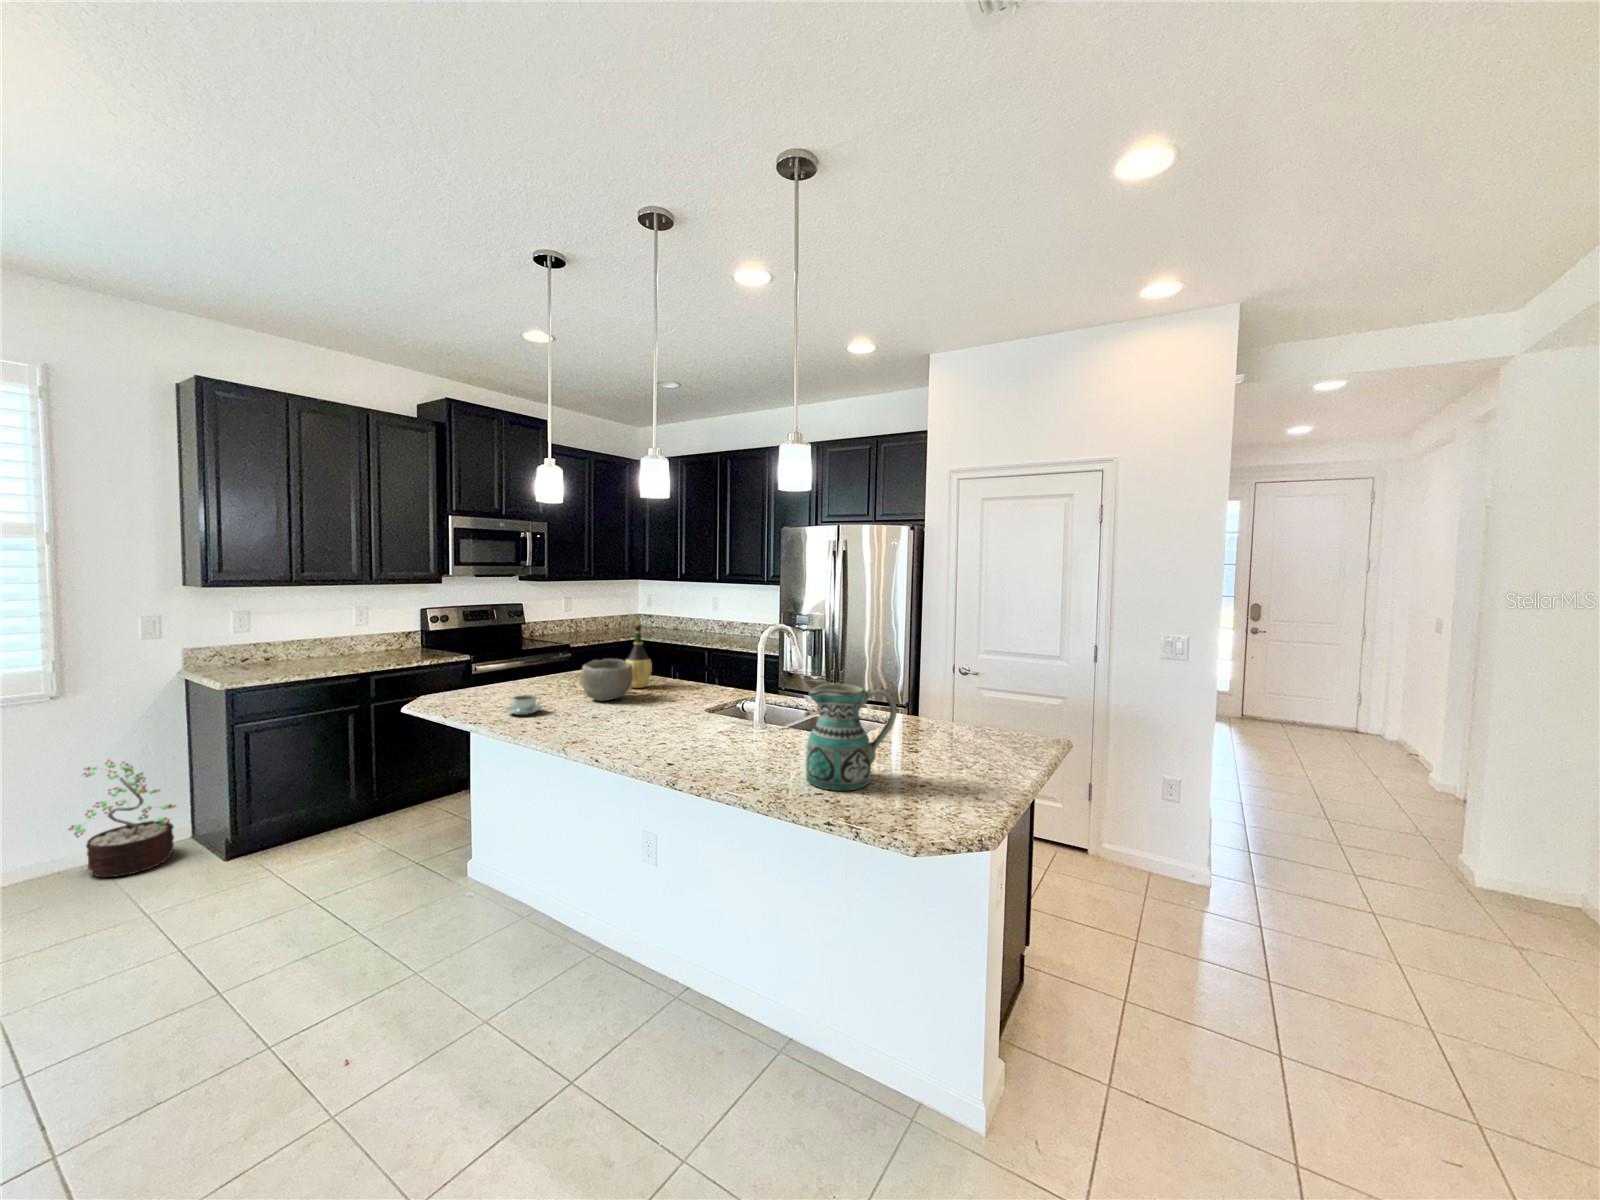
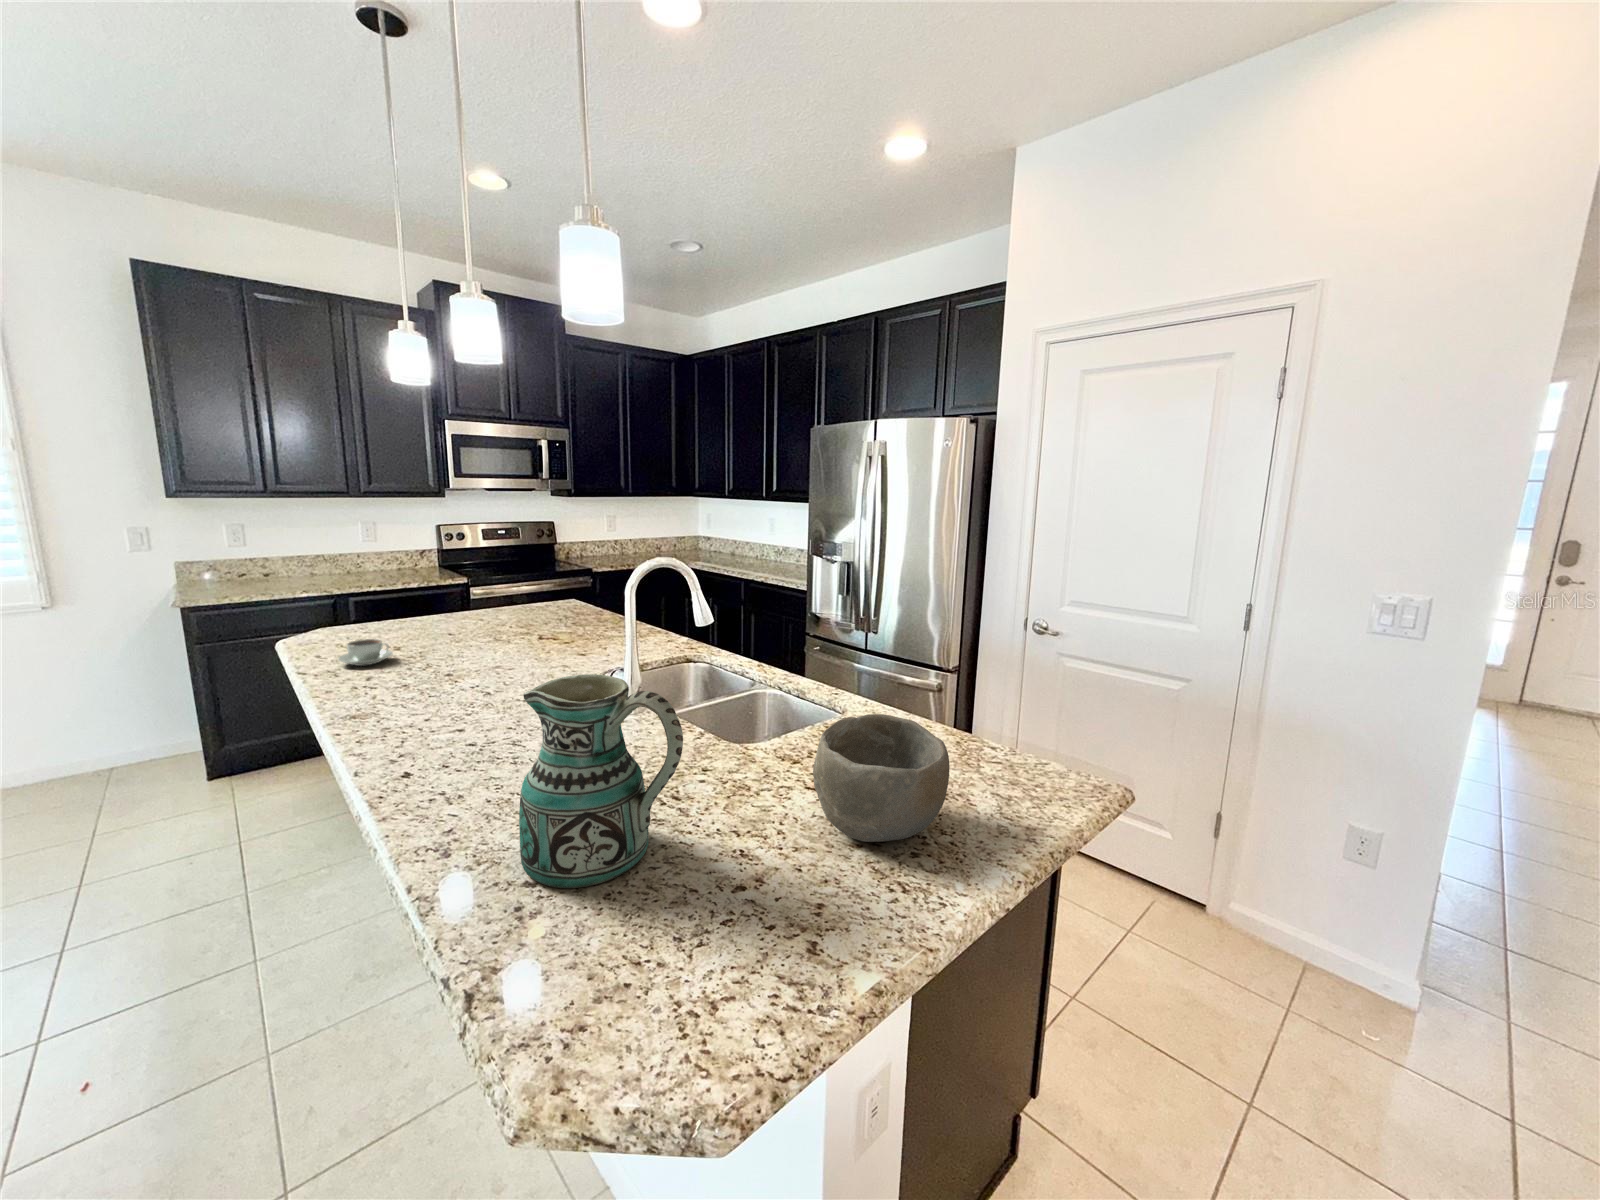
wine bottle: present [626,622,652,688] -> none [549,546,585,632]
bowl: present [581,659,633,701] -> present [813,714,950,842]
decorative plant: present [69,760,176,877] -> none [72,671,176,787]

